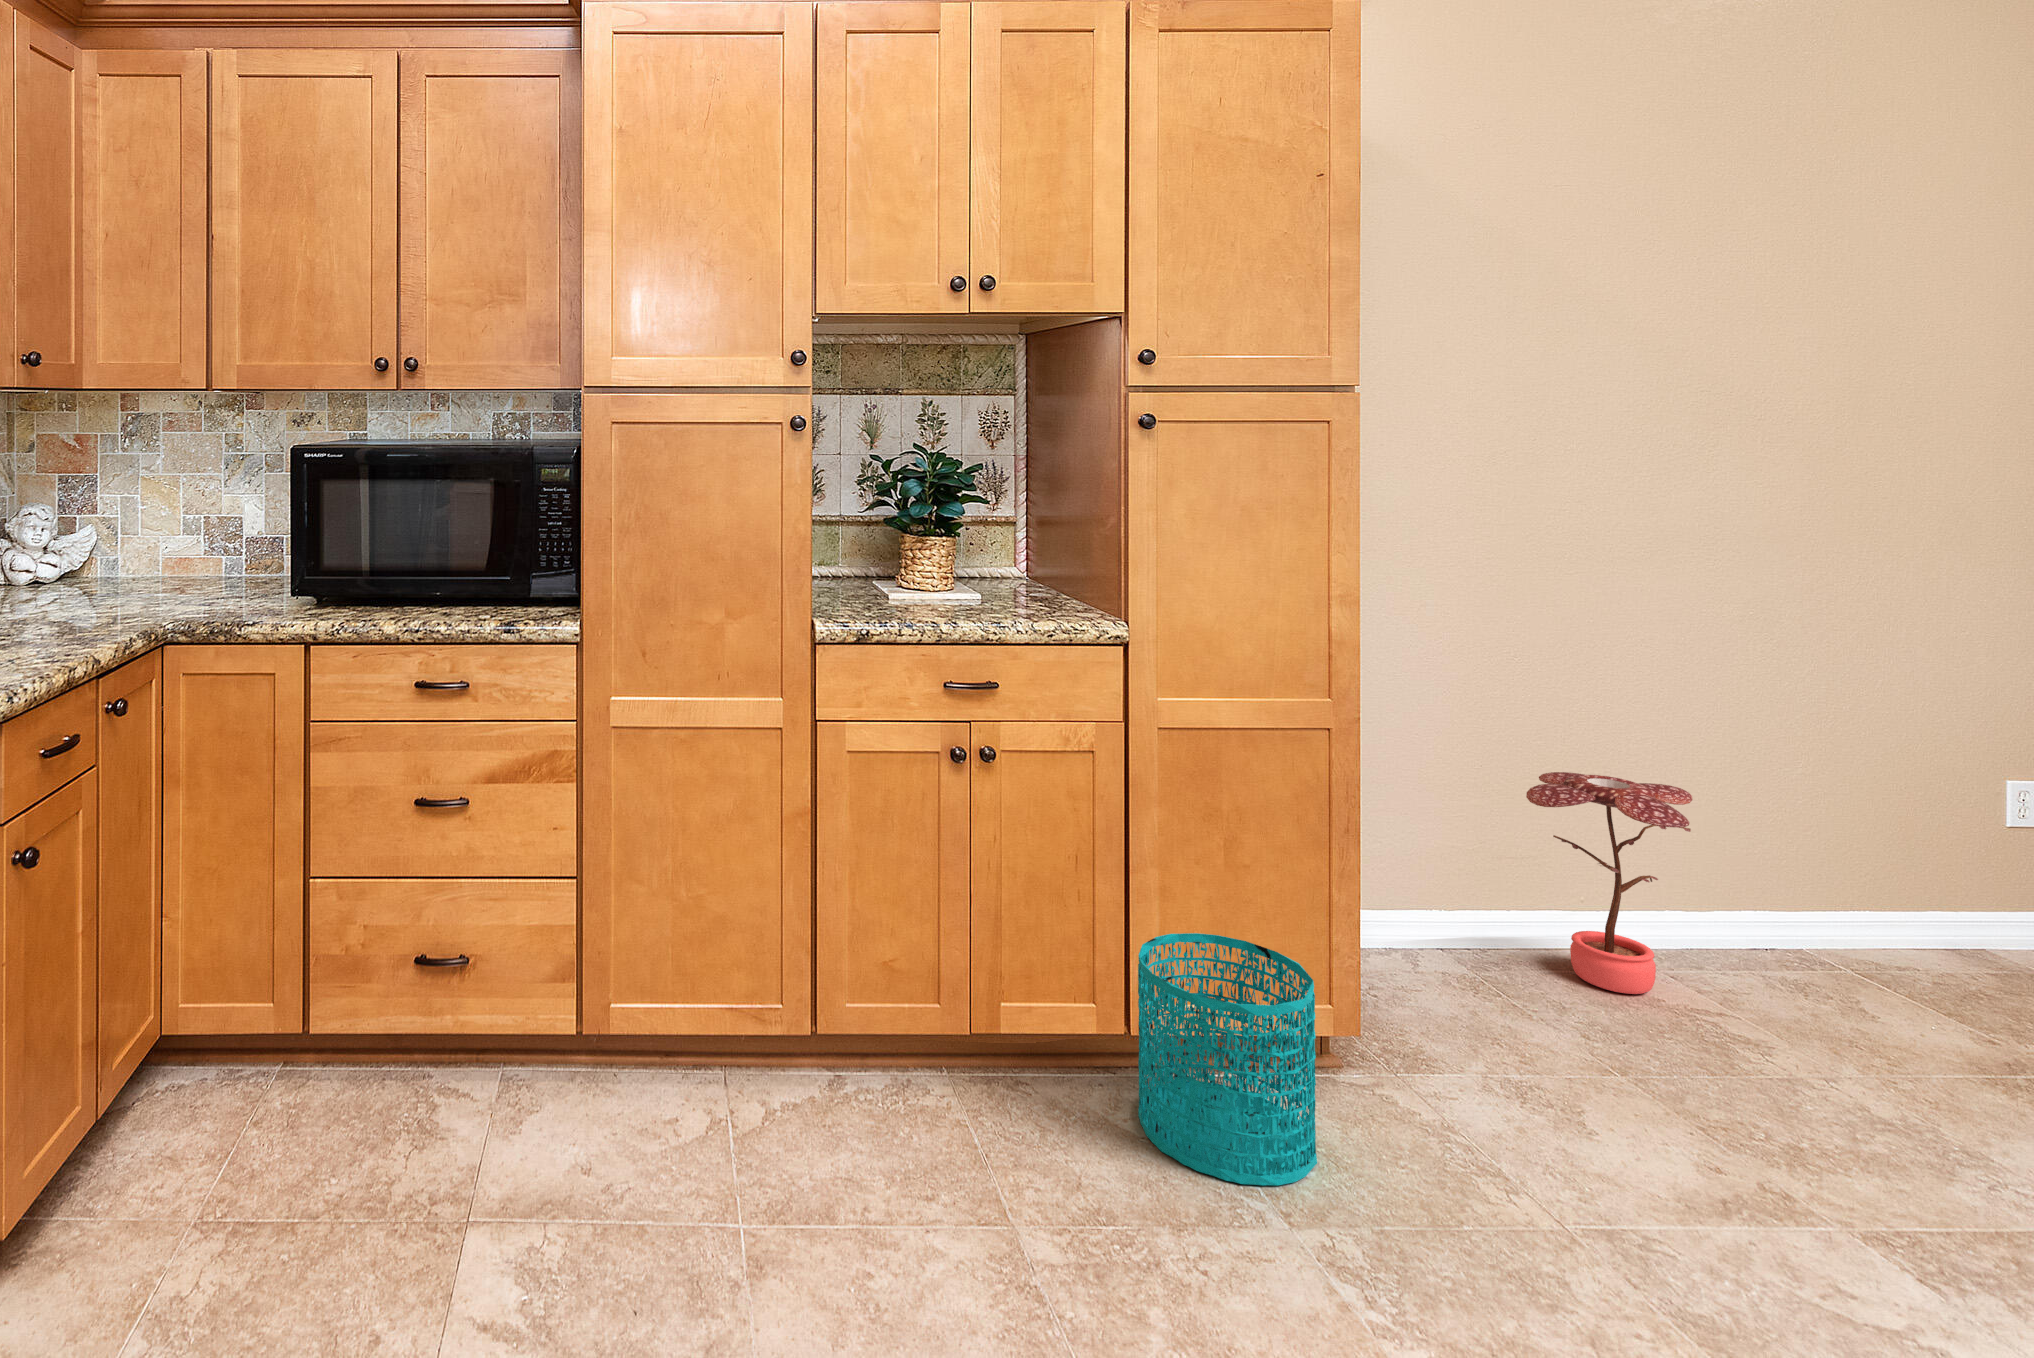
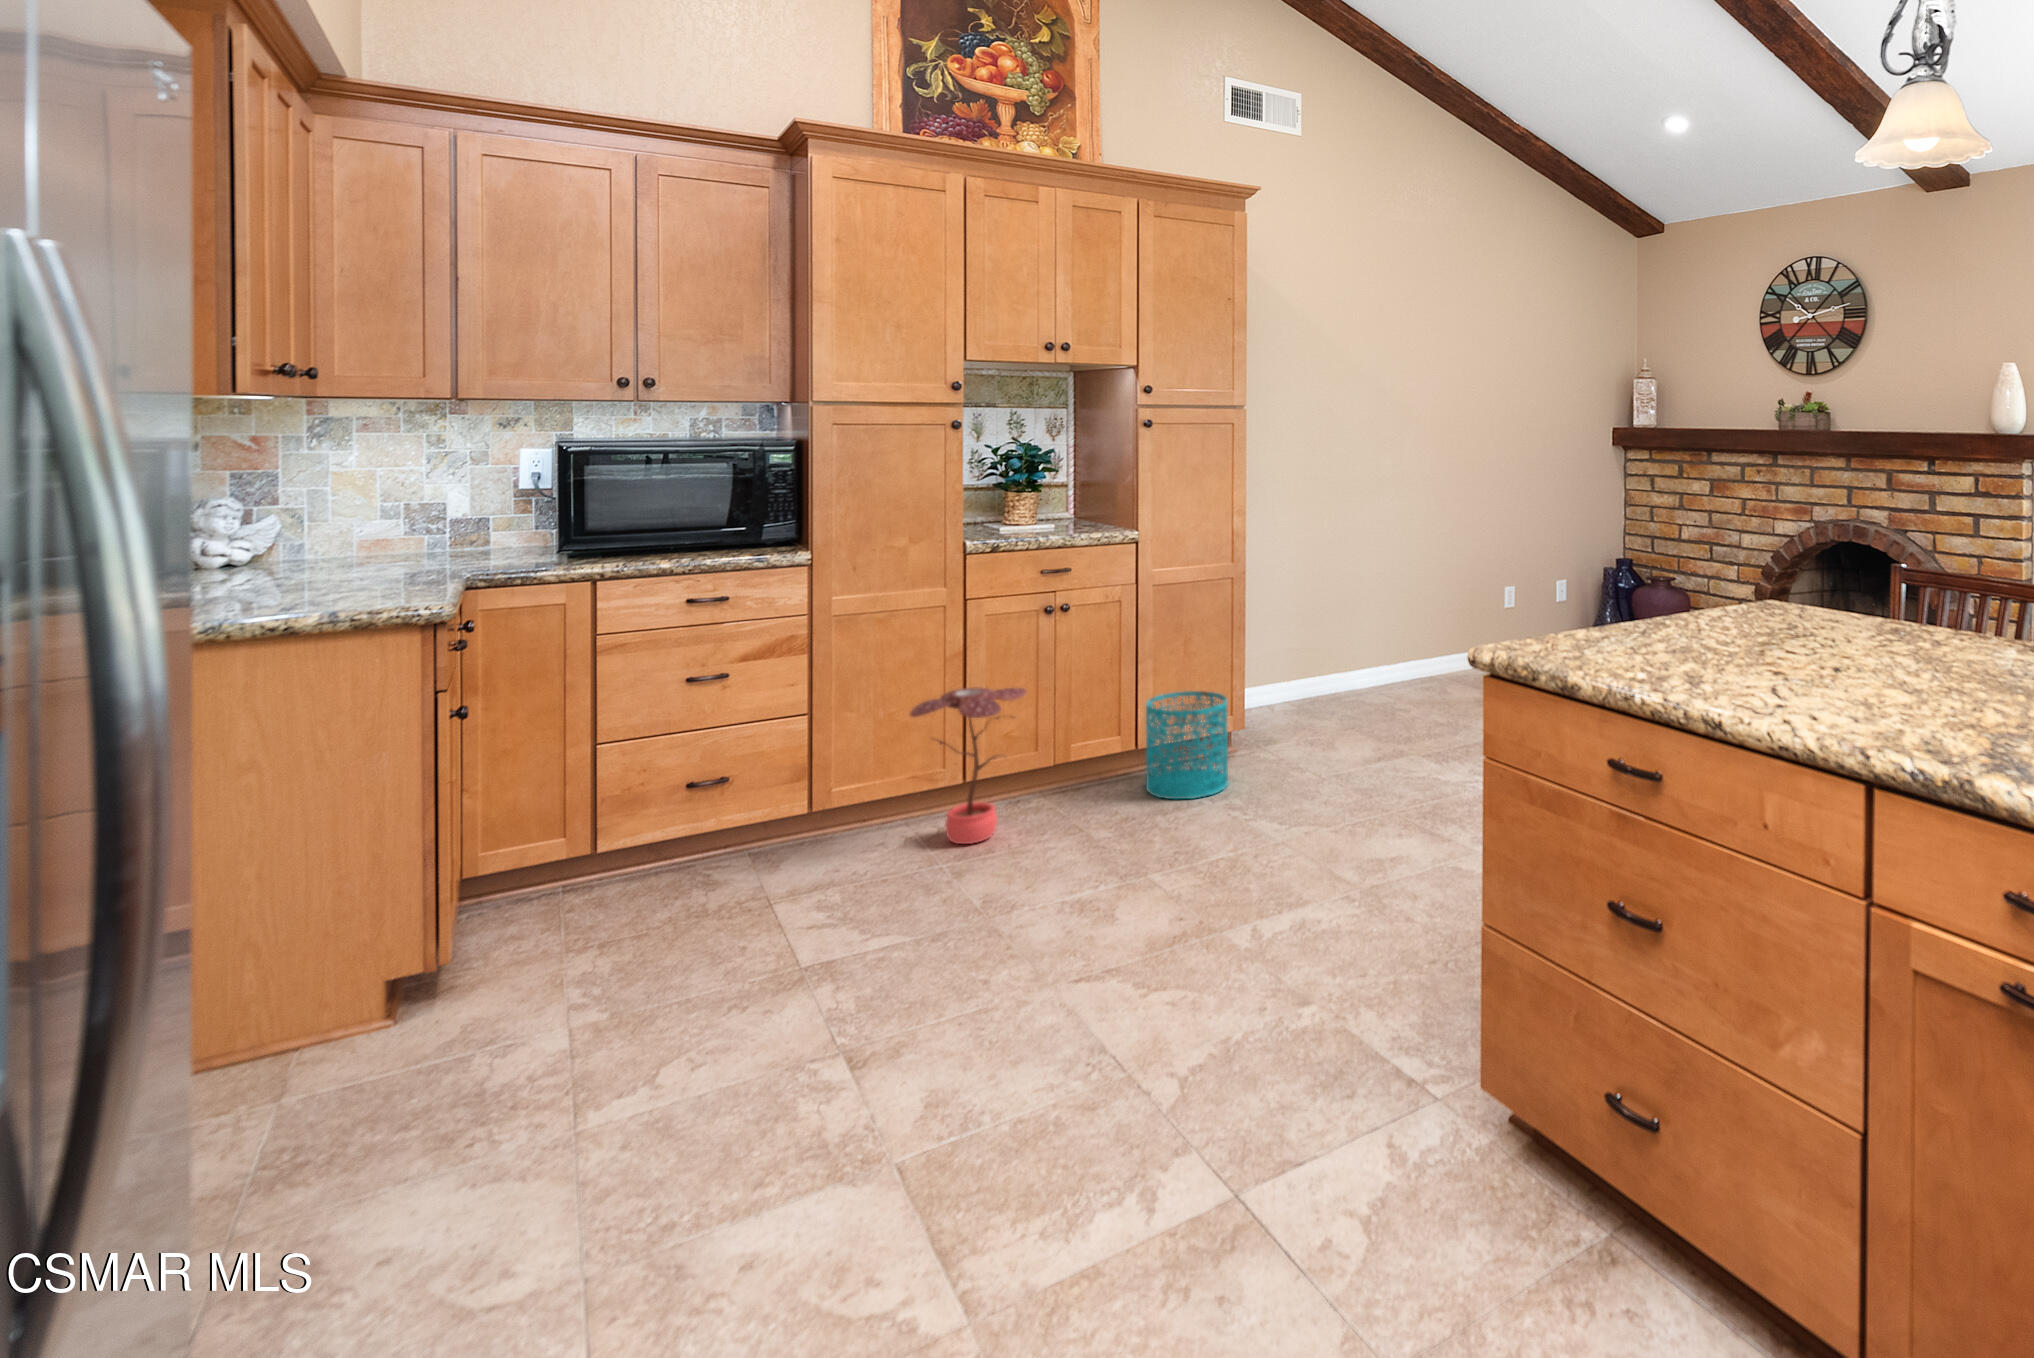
potted plant: present [1526,772,1692,994] -> present [909,688,1026,844]

